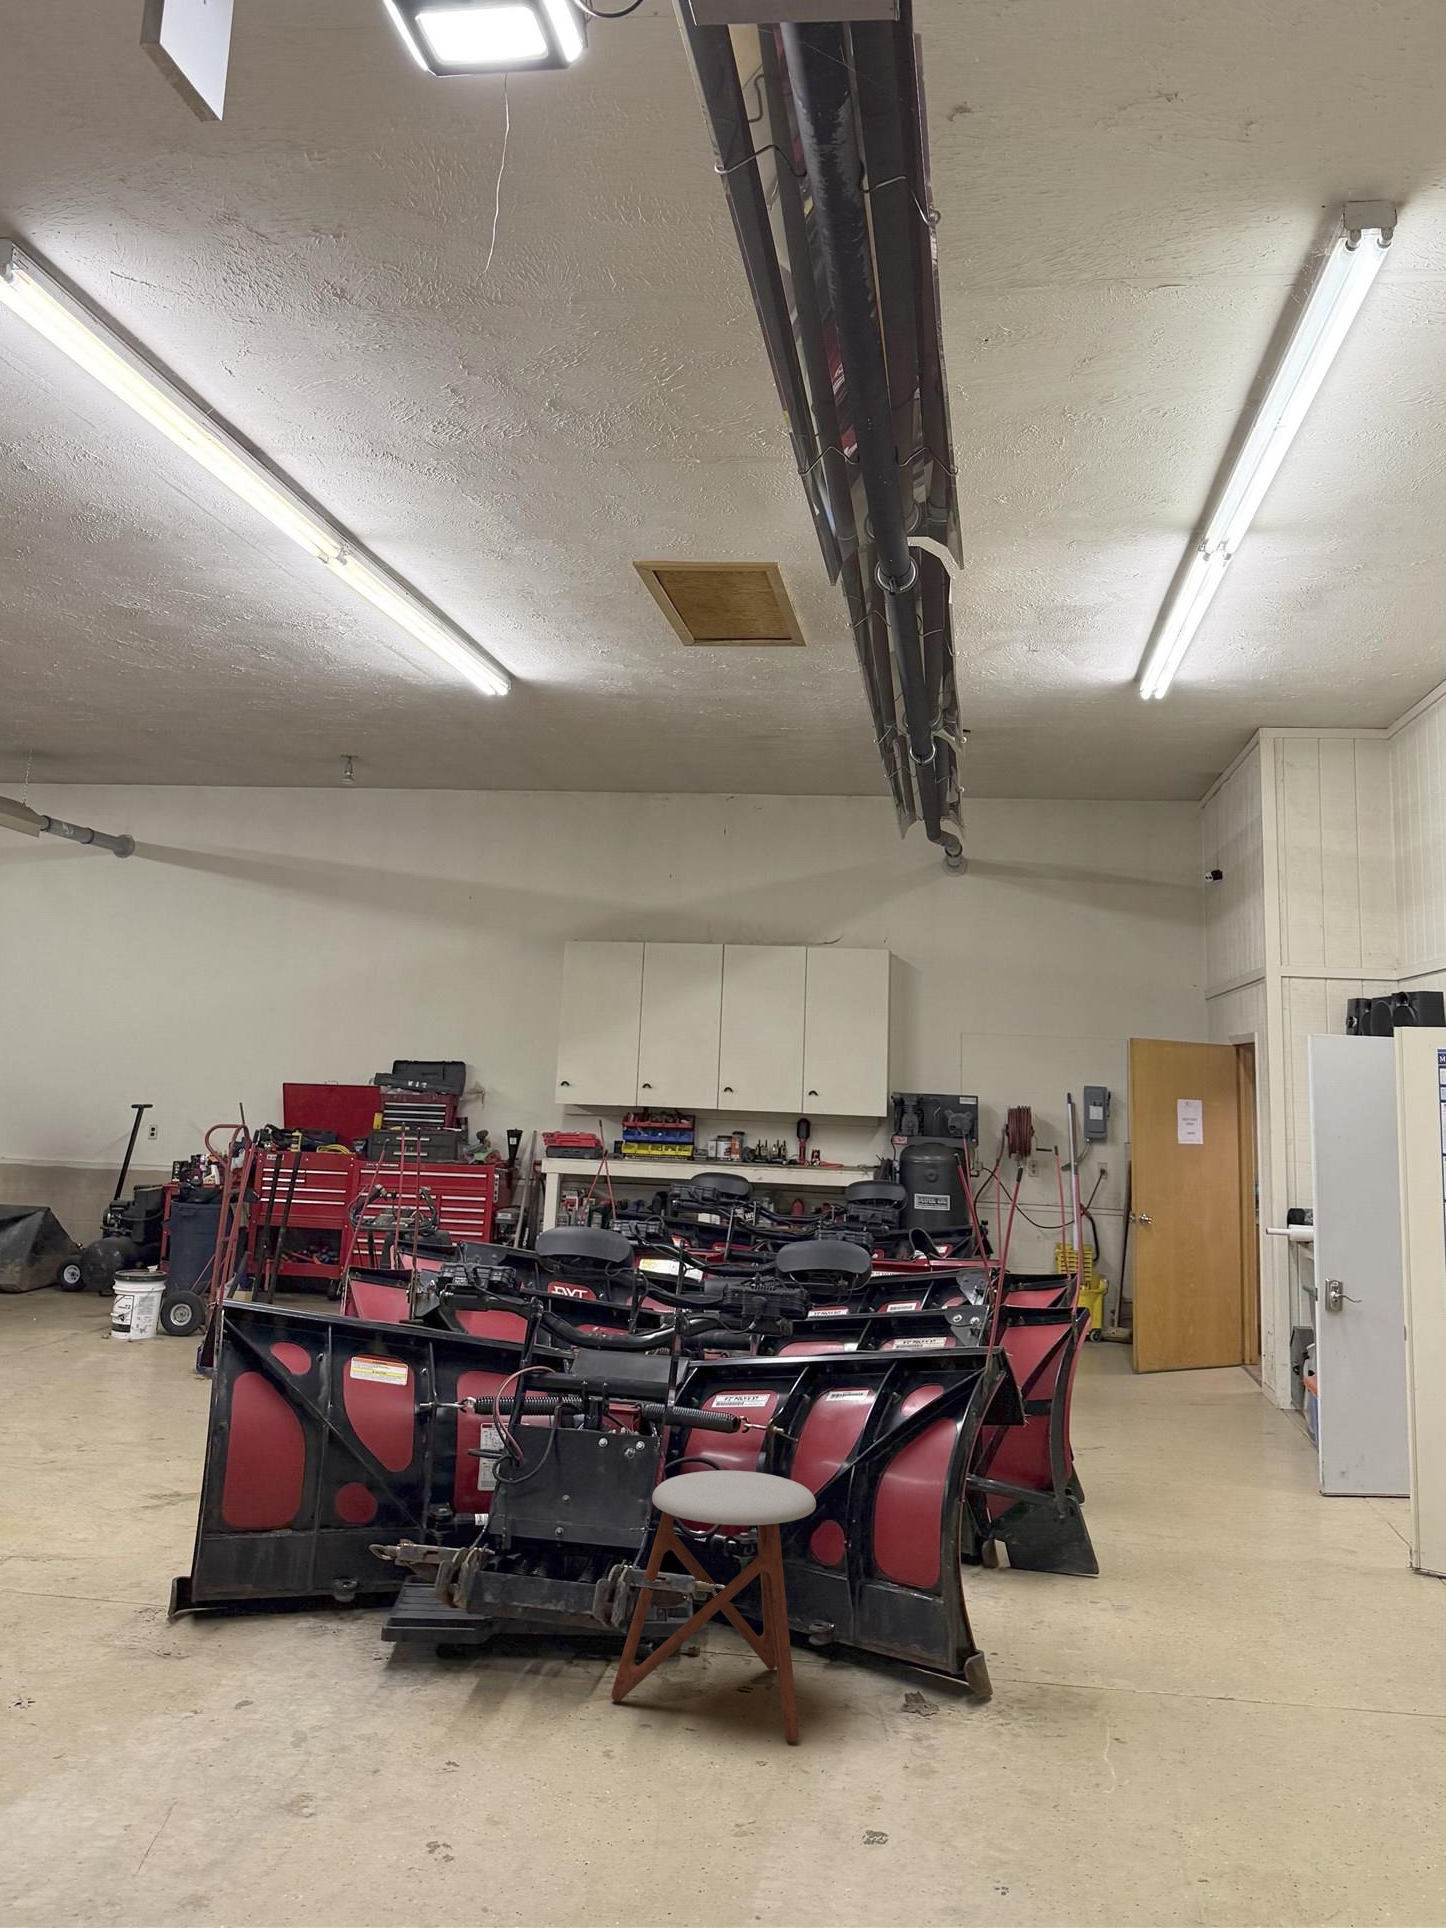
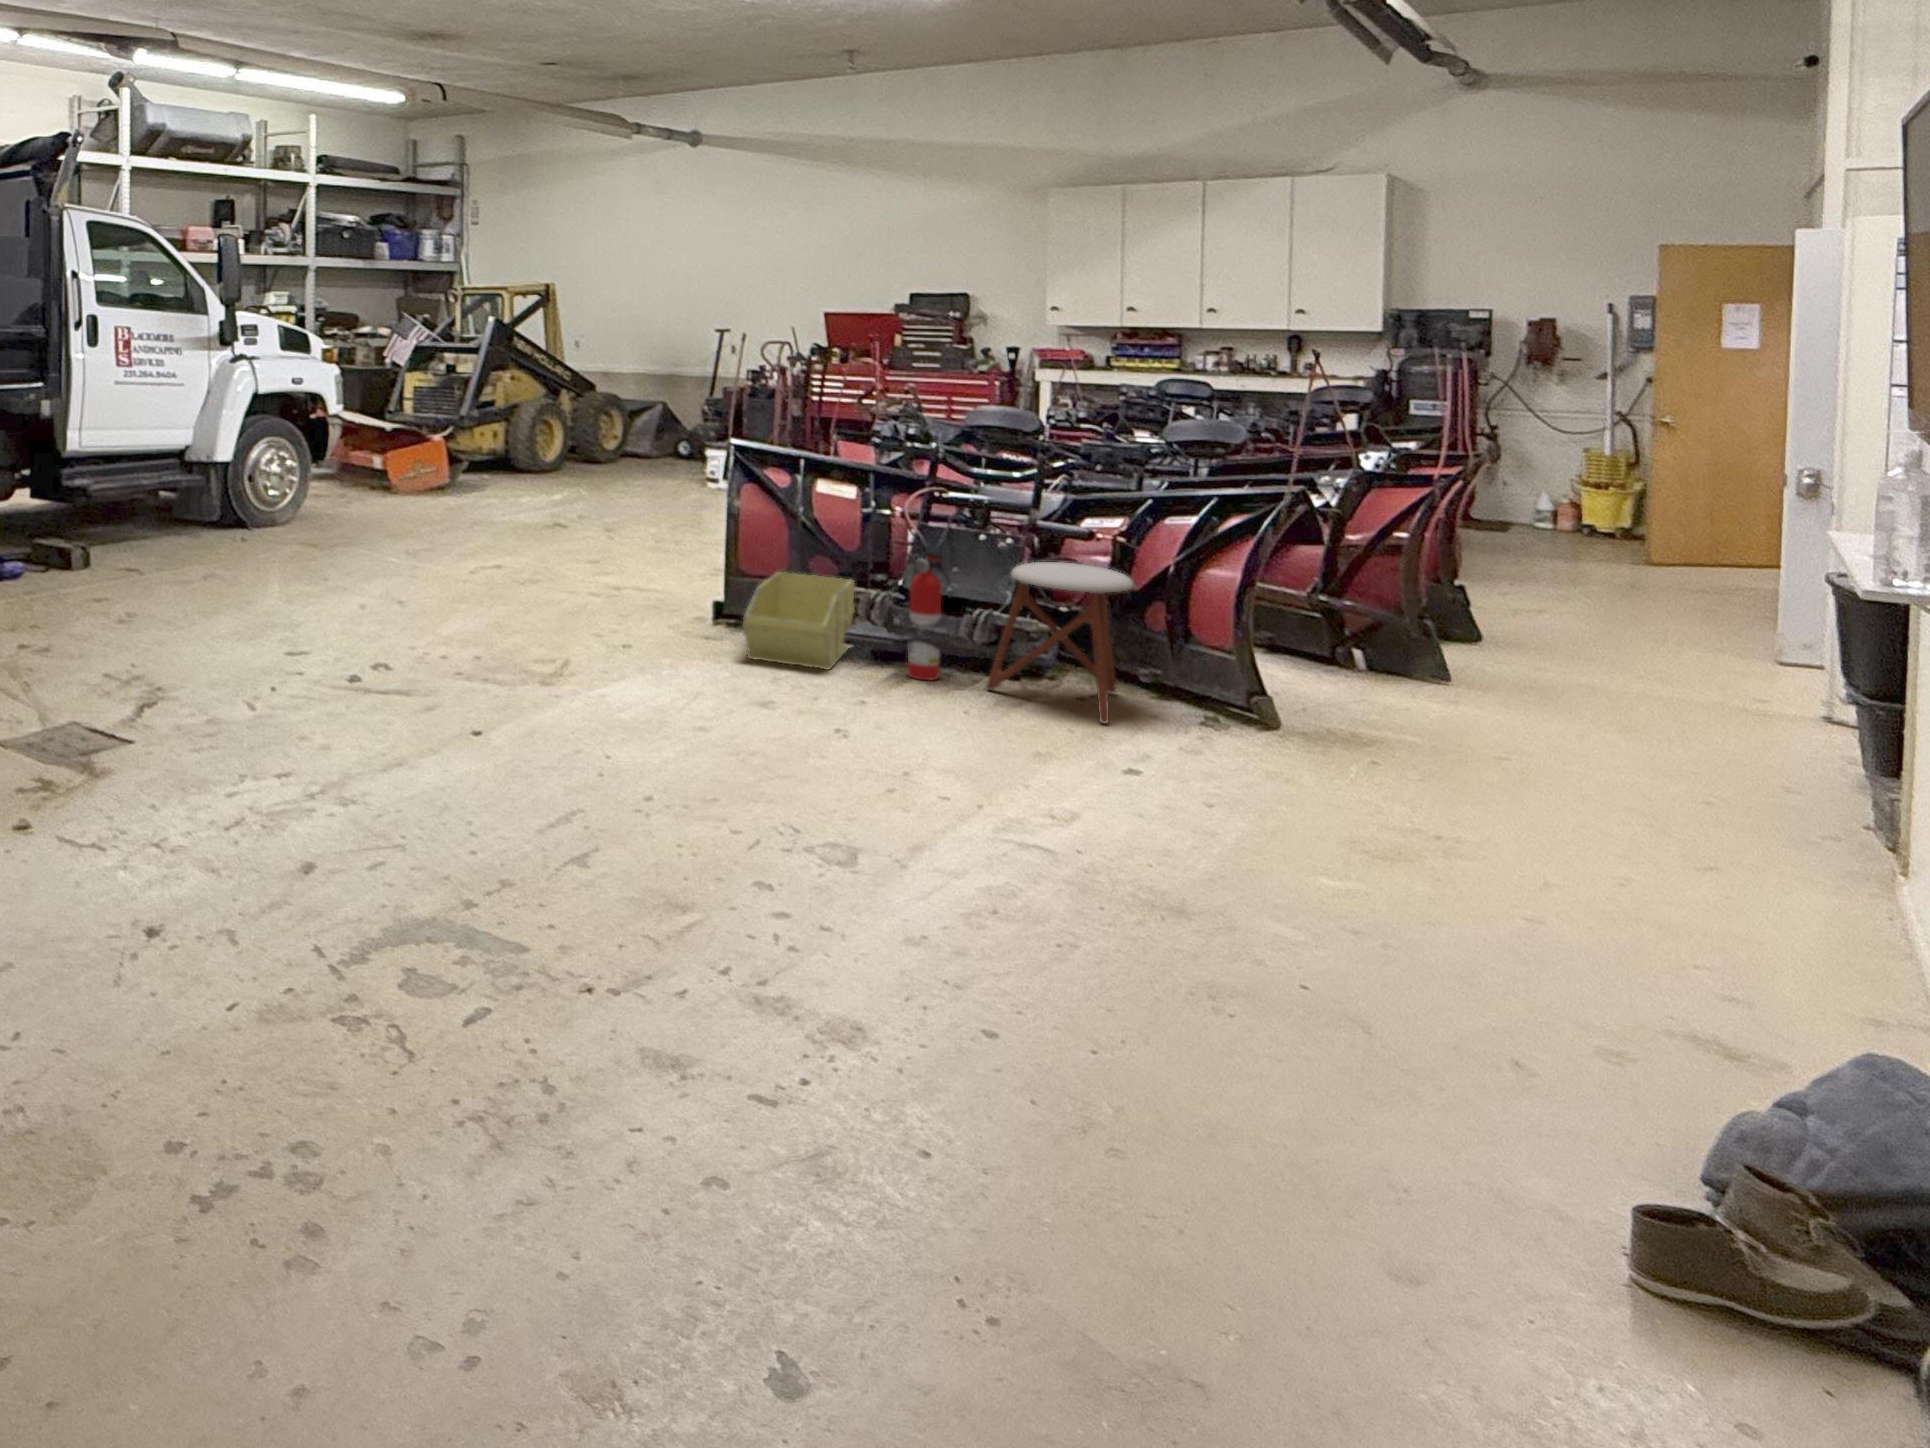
fire extinguisher: none [490,1474,561,1700] -> present [908,552,950,681]
storage bin: none [220,1523,398,1710] -> present [742,572,855,669]

